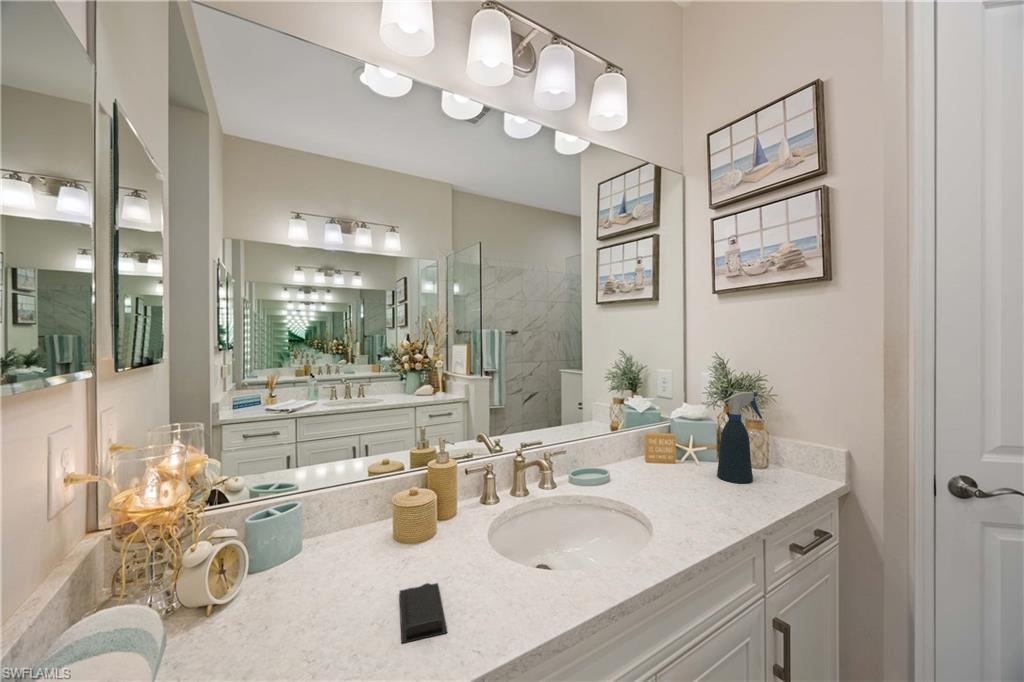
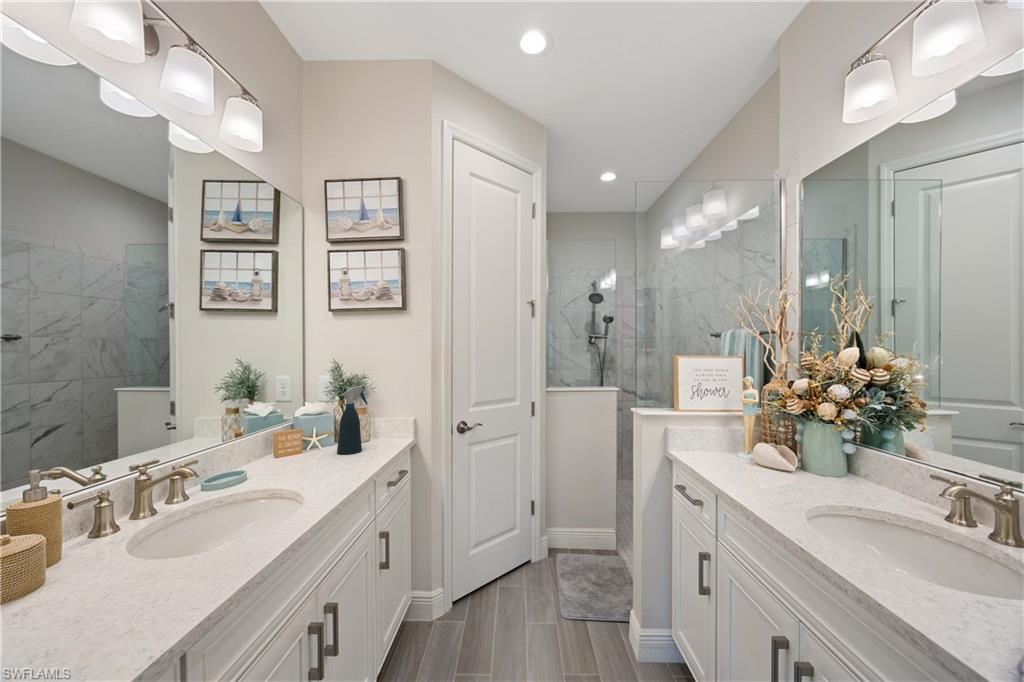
soap bar: present [400,583,448,643] -> none [68,582,163,621]

